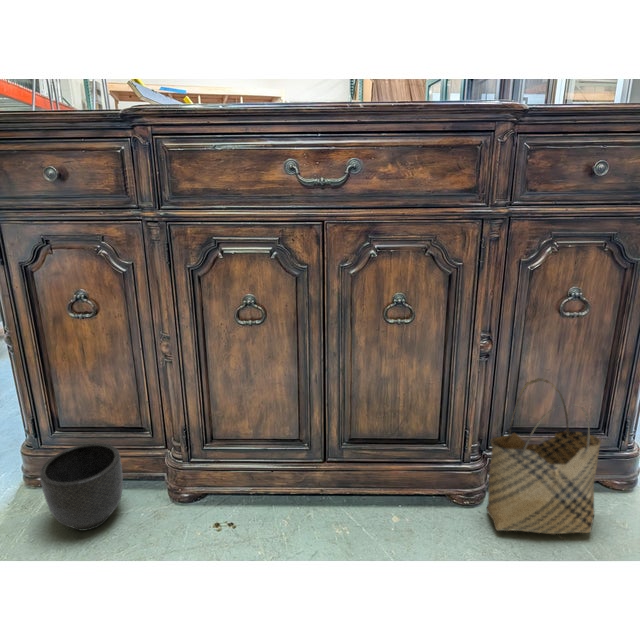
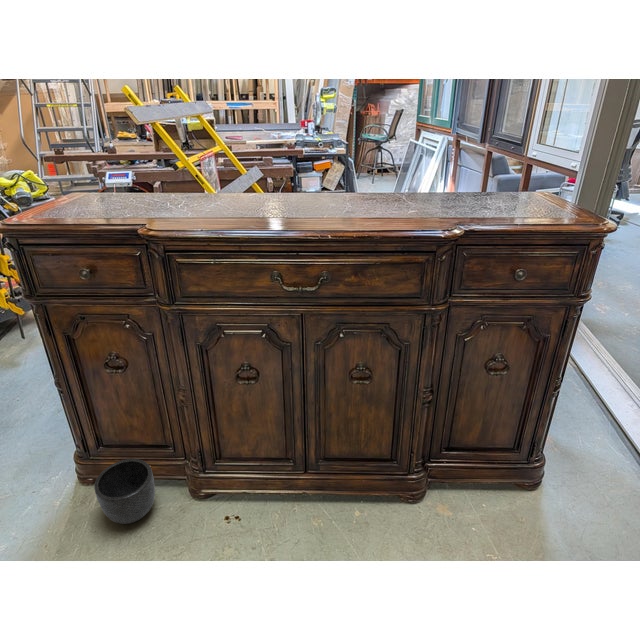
woven basket: present [487,379,601,534] -> none [425,420,509,529]

